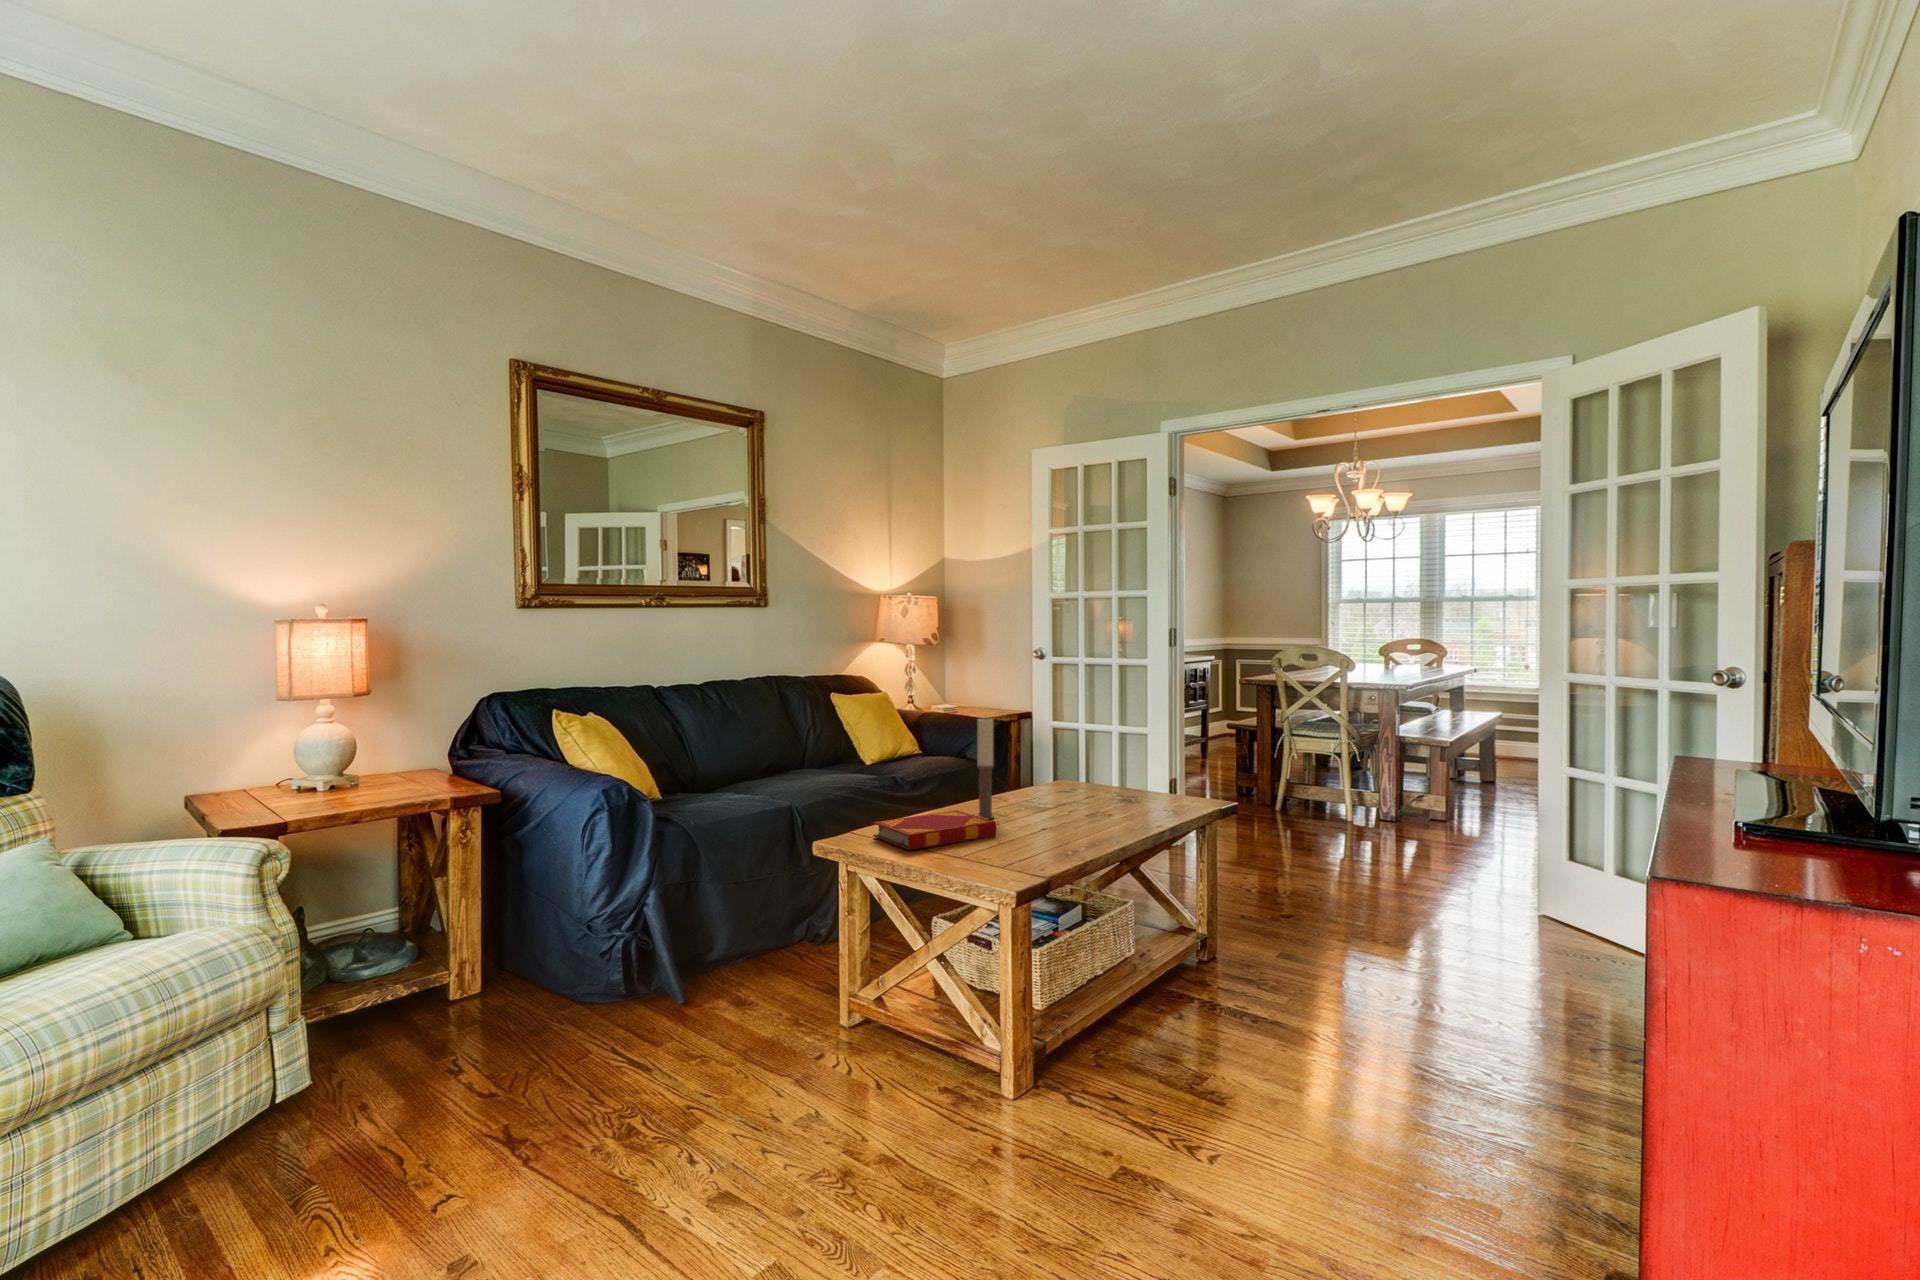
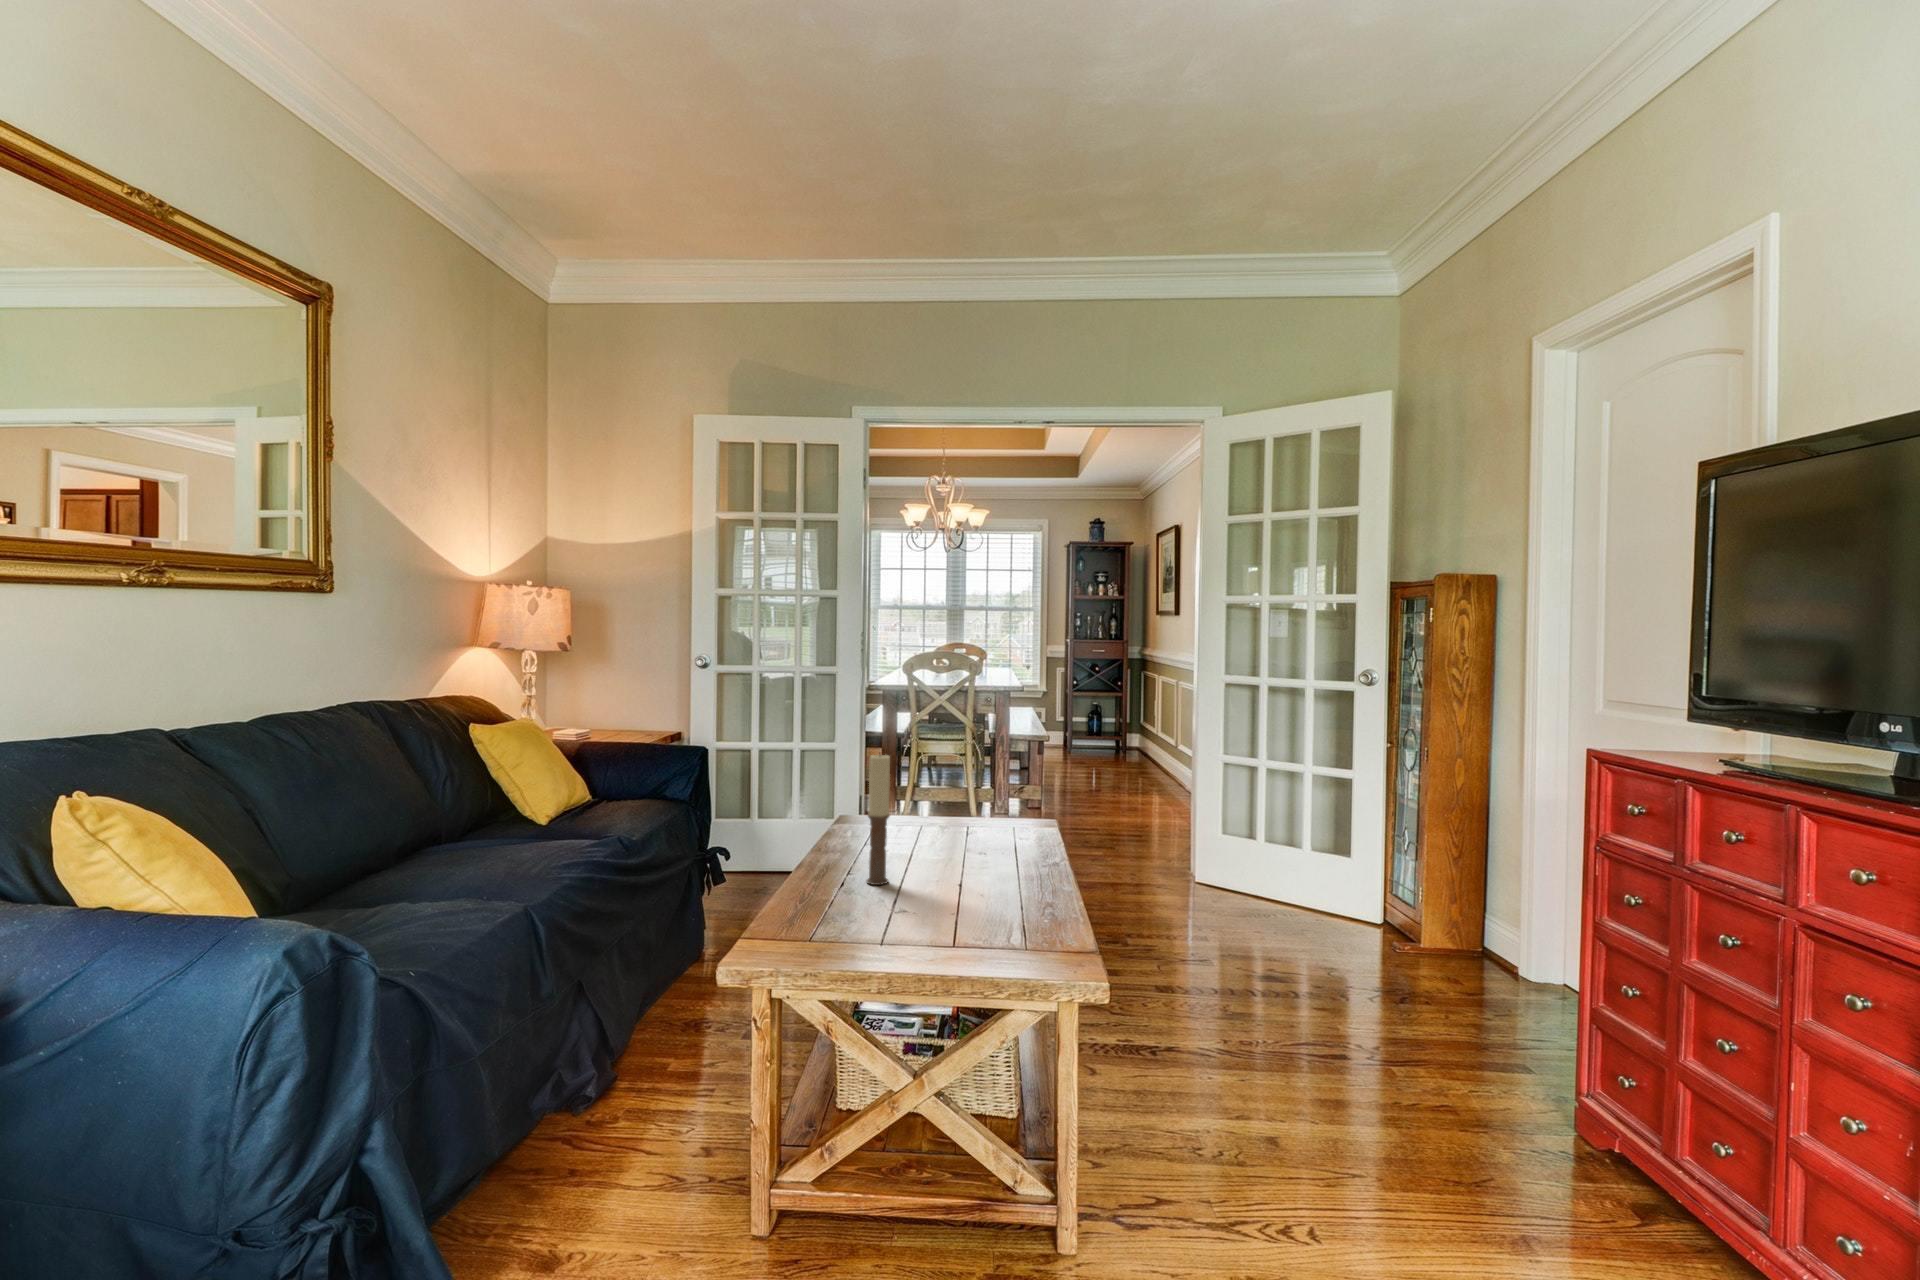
hardback book: present [873,810,996,850] -> none [794,879,938,953]

